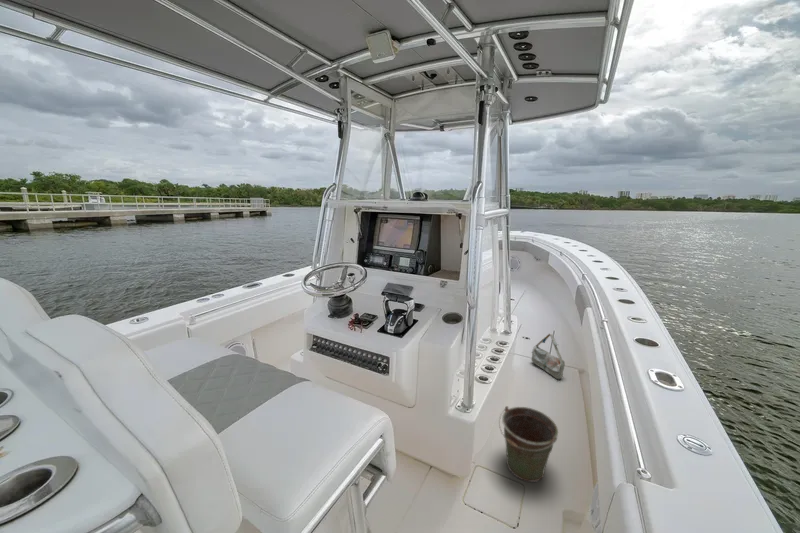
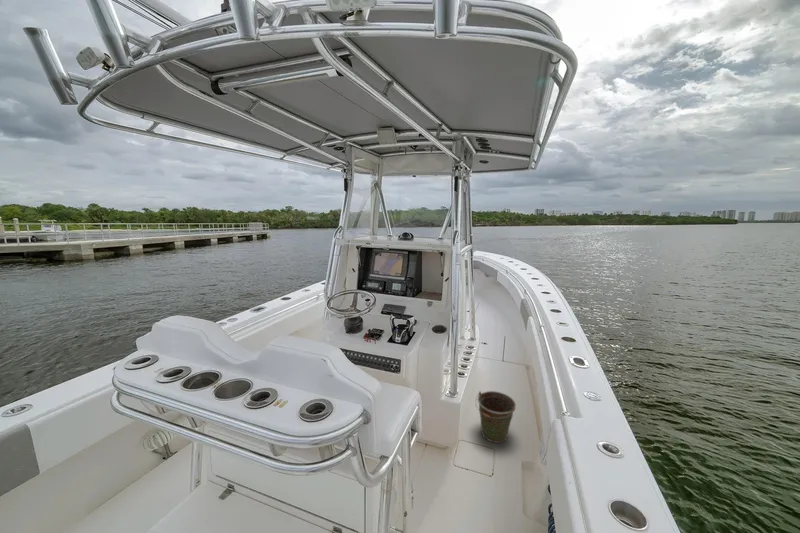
bag: present [531,333,565,379] -> none [491,338,516,373]

